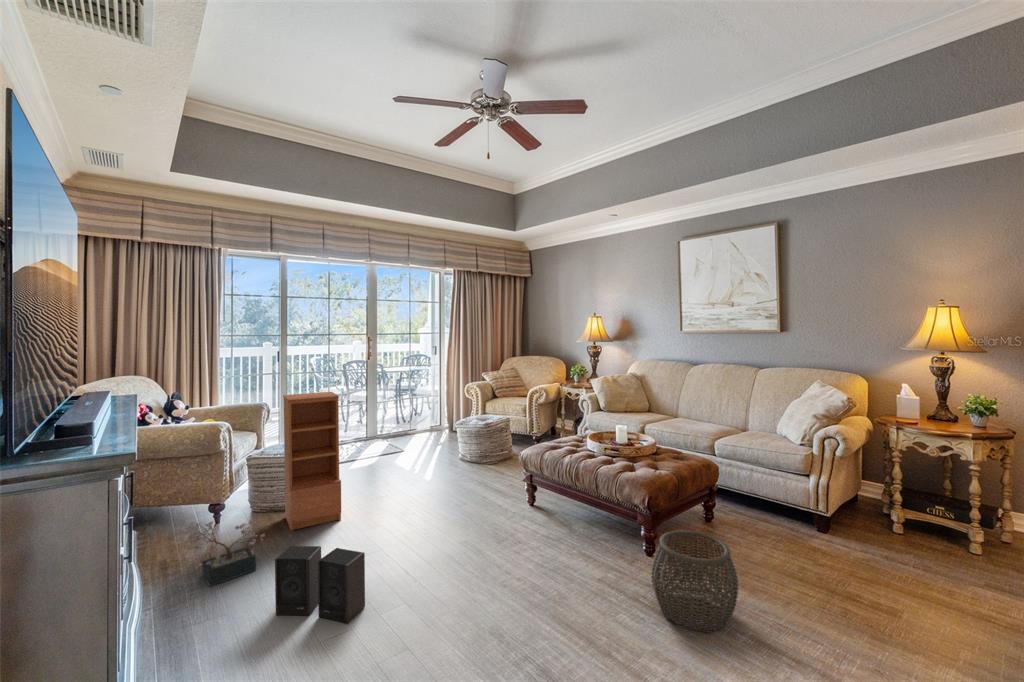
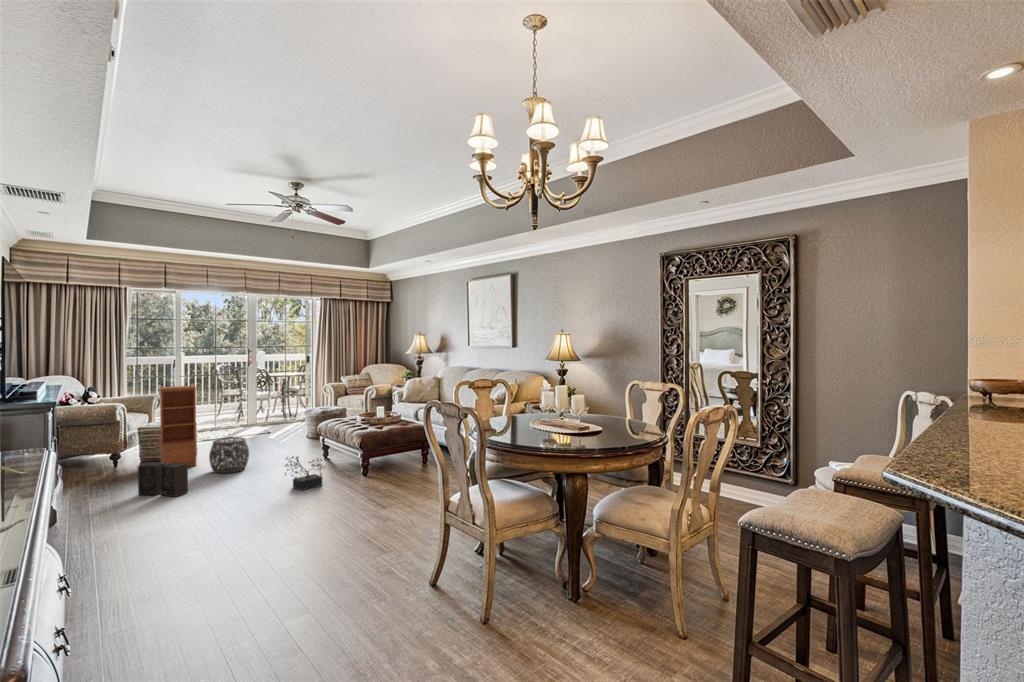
decorative plant: present [181,521,265,586] -> present [285,456,326,490]
woven basket: present [651,530,739,632] -> present [209,437,249,473]

